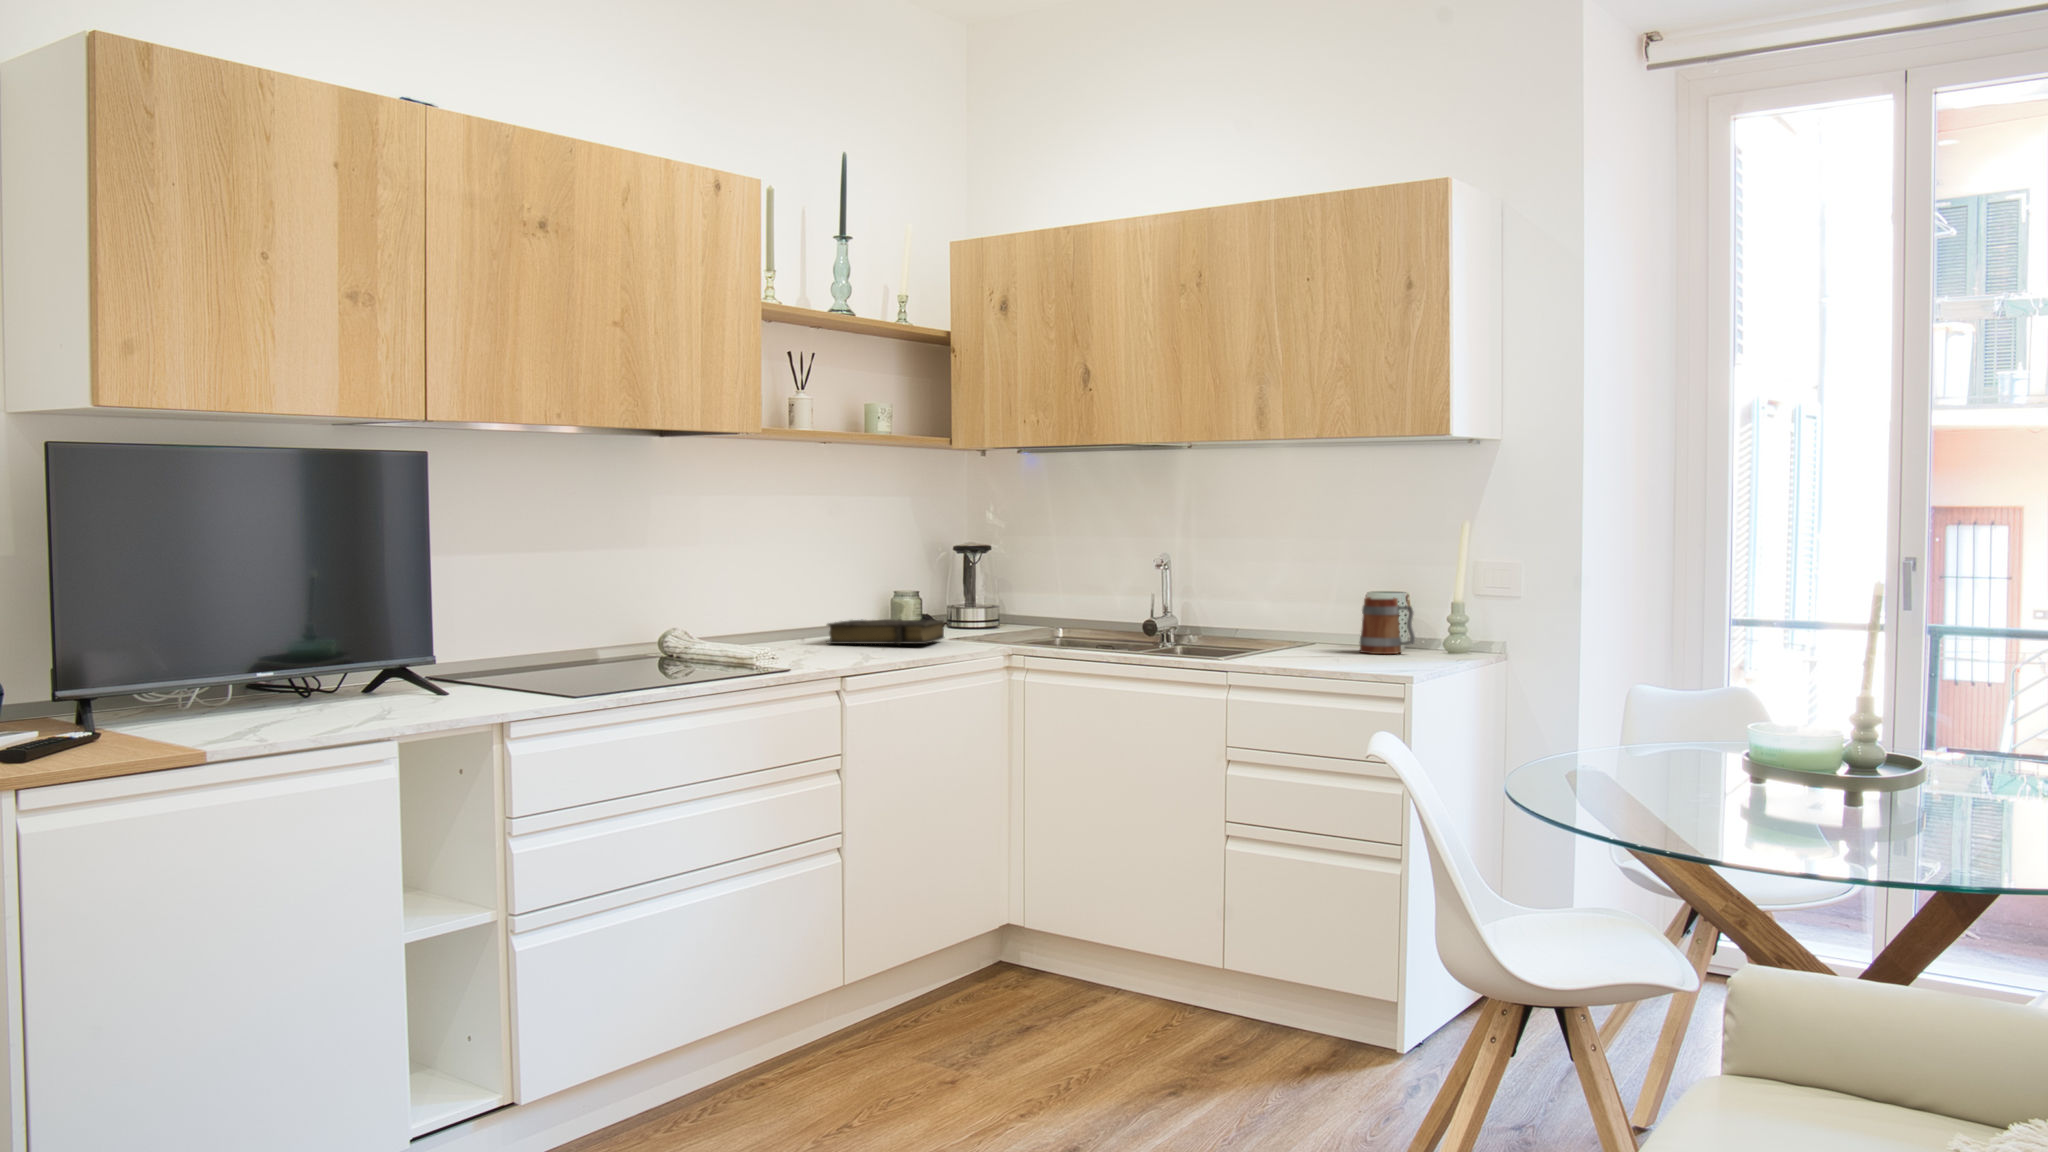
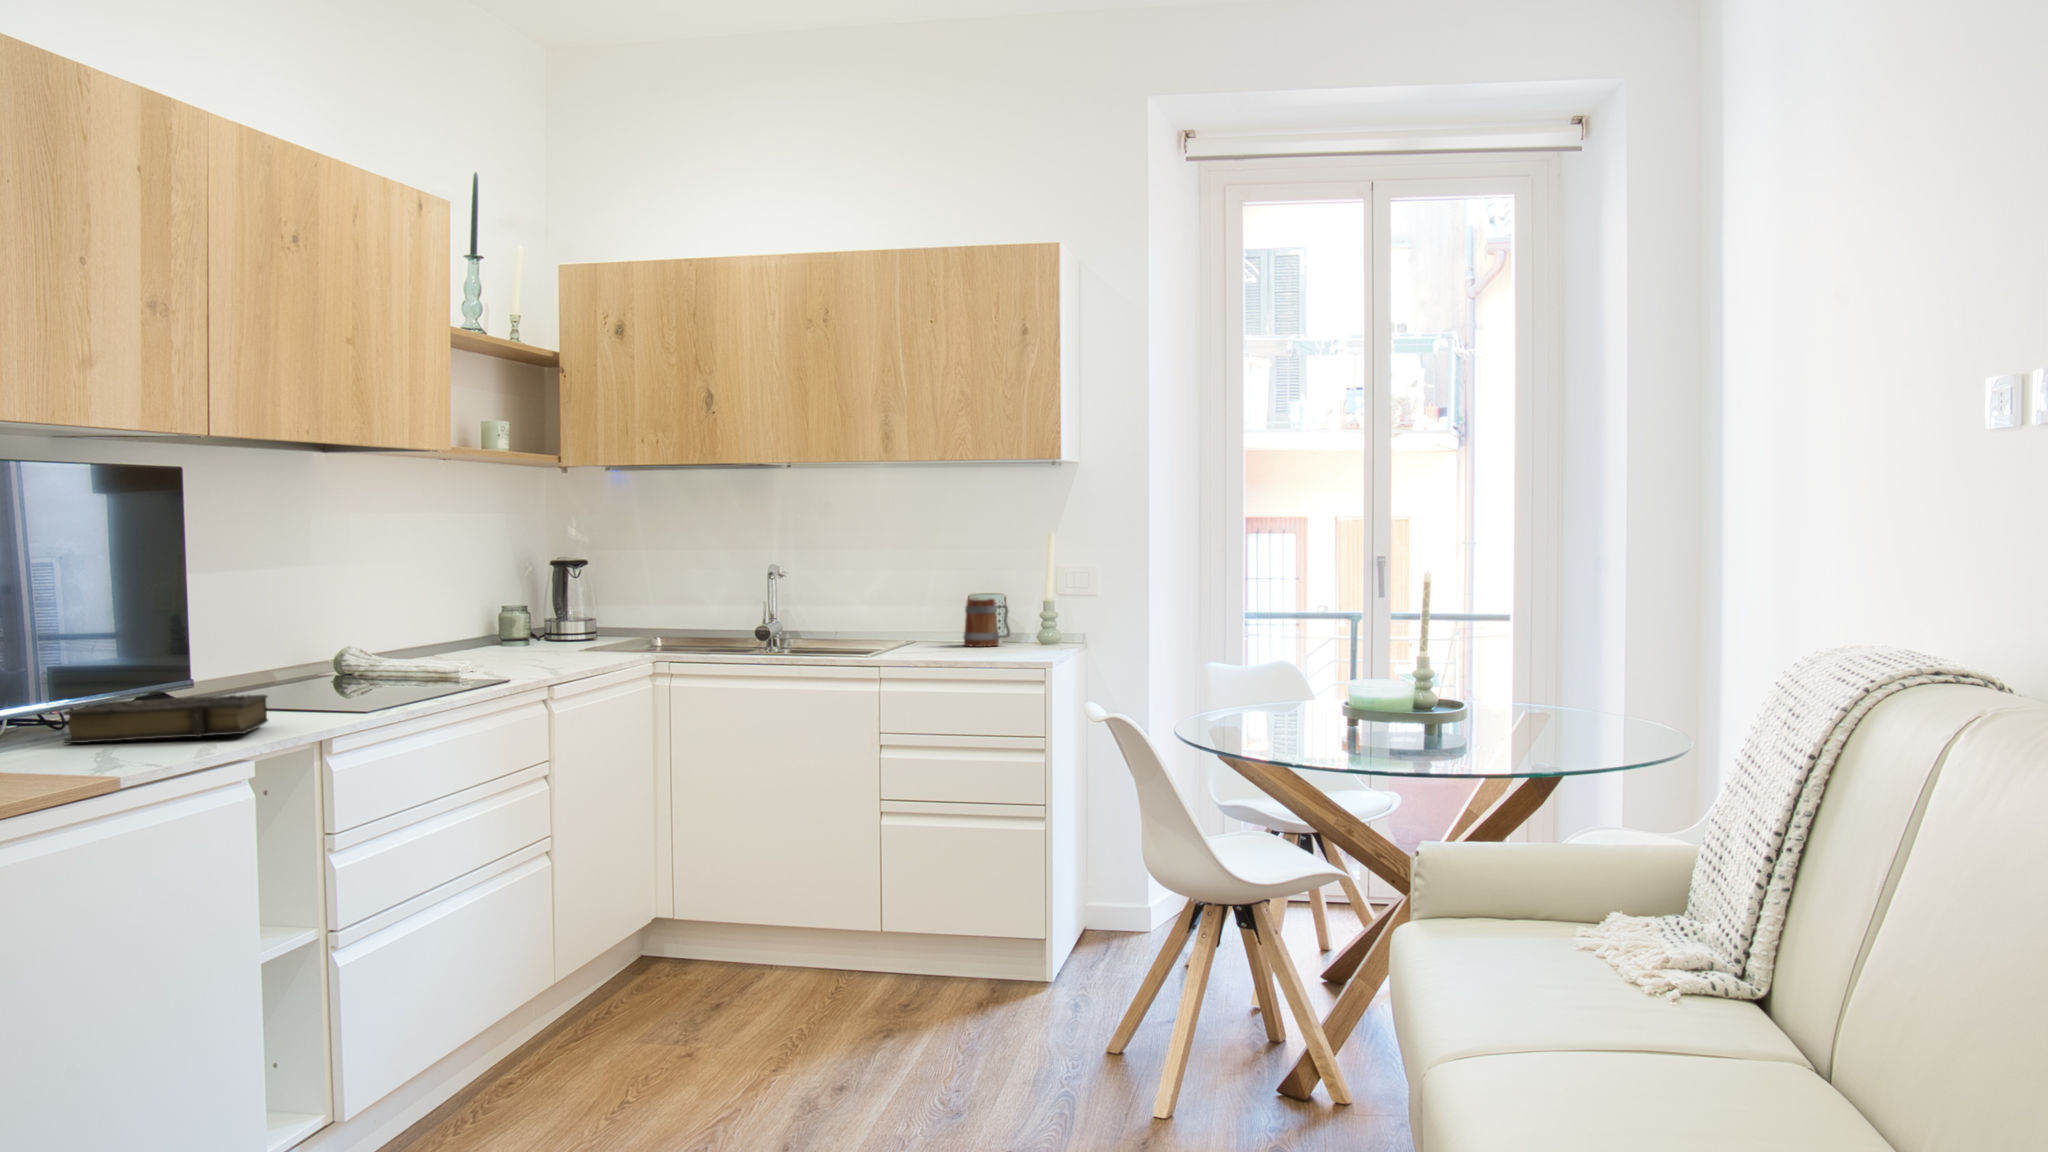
book: present [827,619,944,644] -> present [63,695,268,743]

